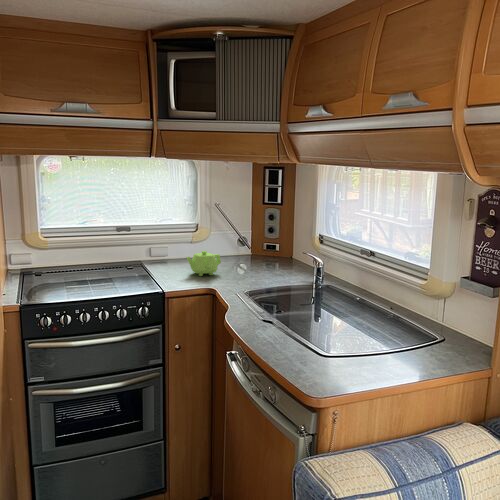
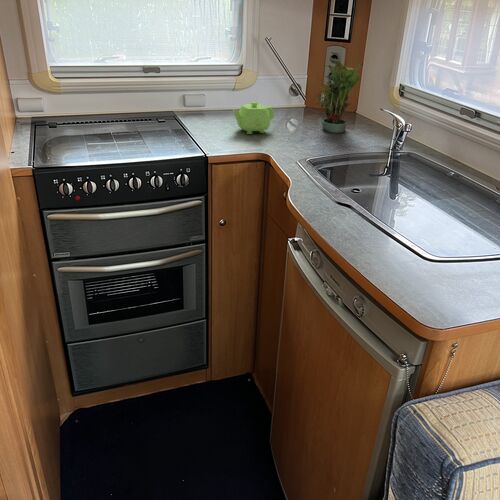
potted plant: none [252,216,287,273] -> present [313,58,362,133]

